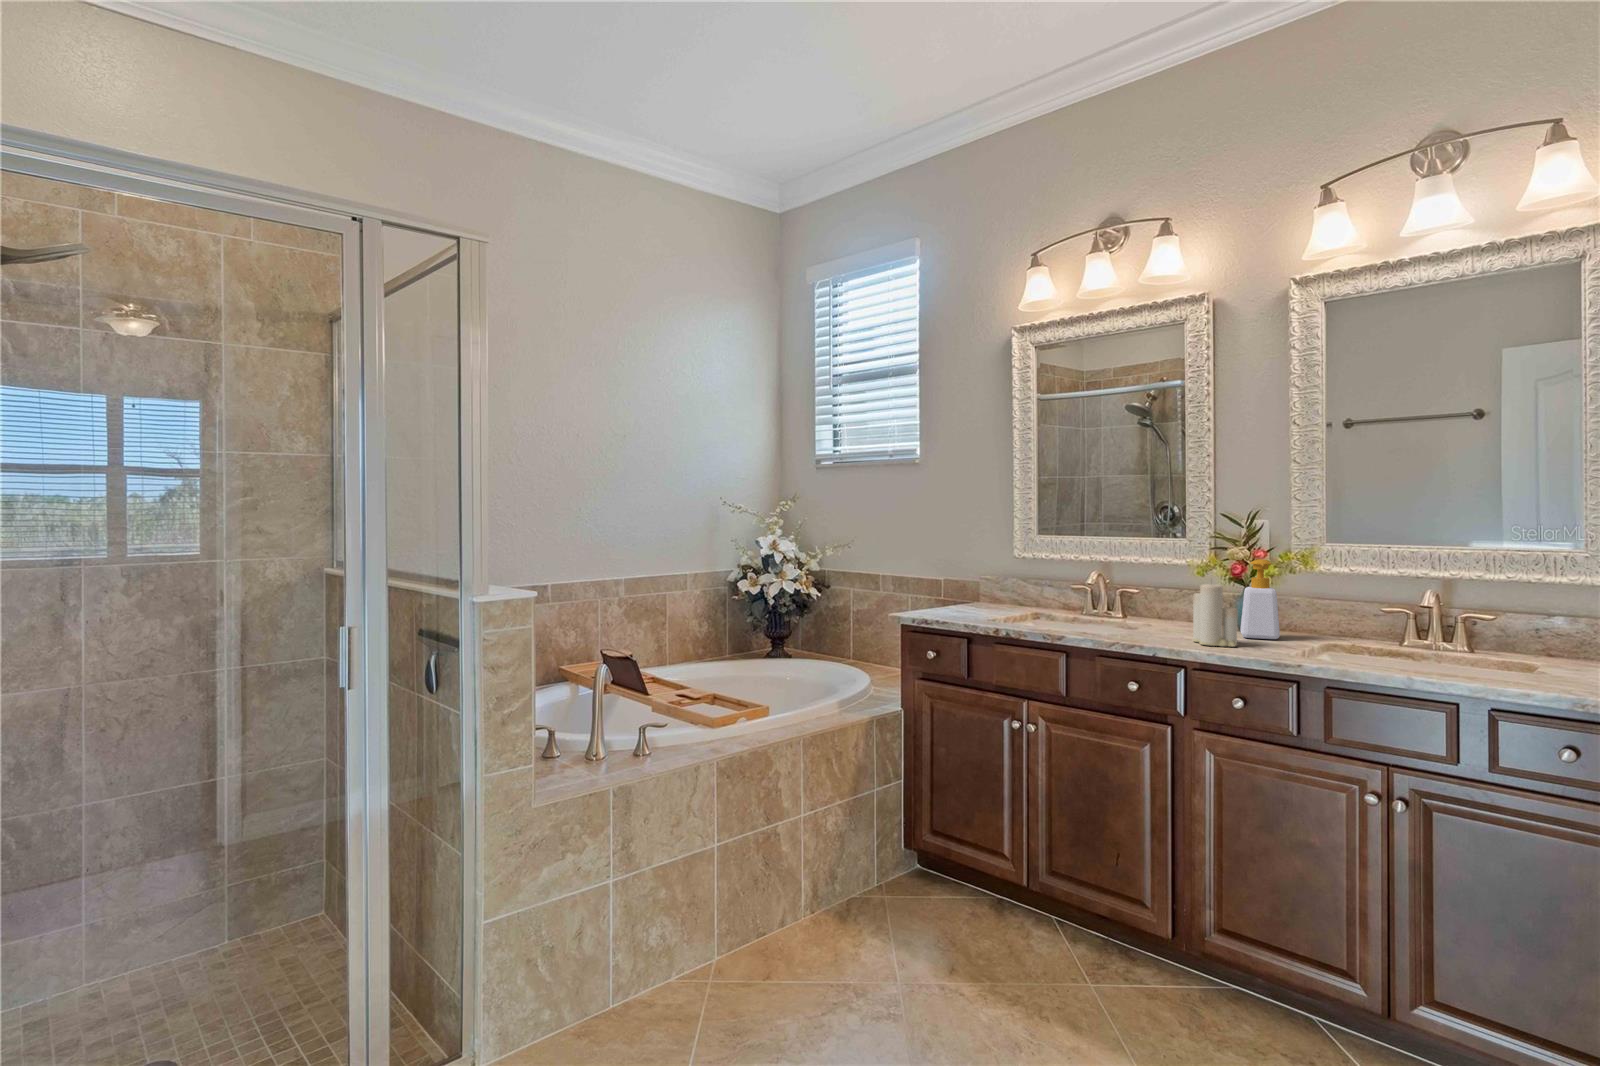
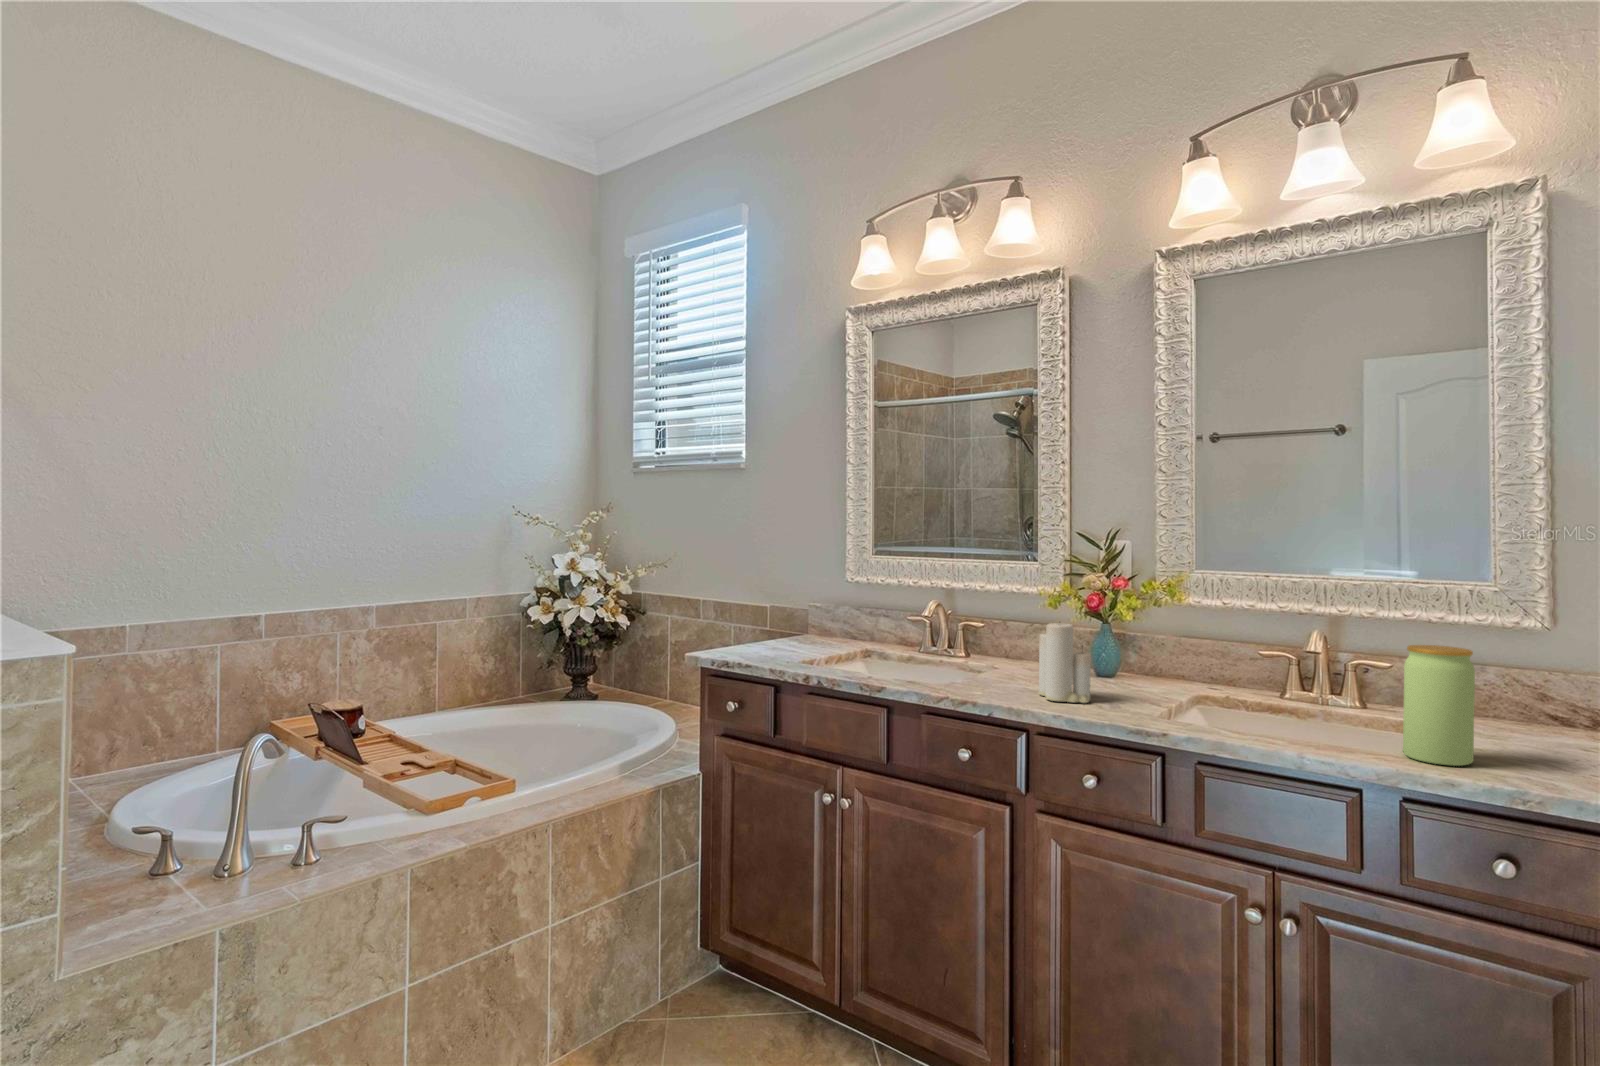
soap bottle: present [1240,559,1280,639] -> none [1097,590,1143,690]
jar: none [1497,596,1557,686] -> present [1403,645,1475,766]

